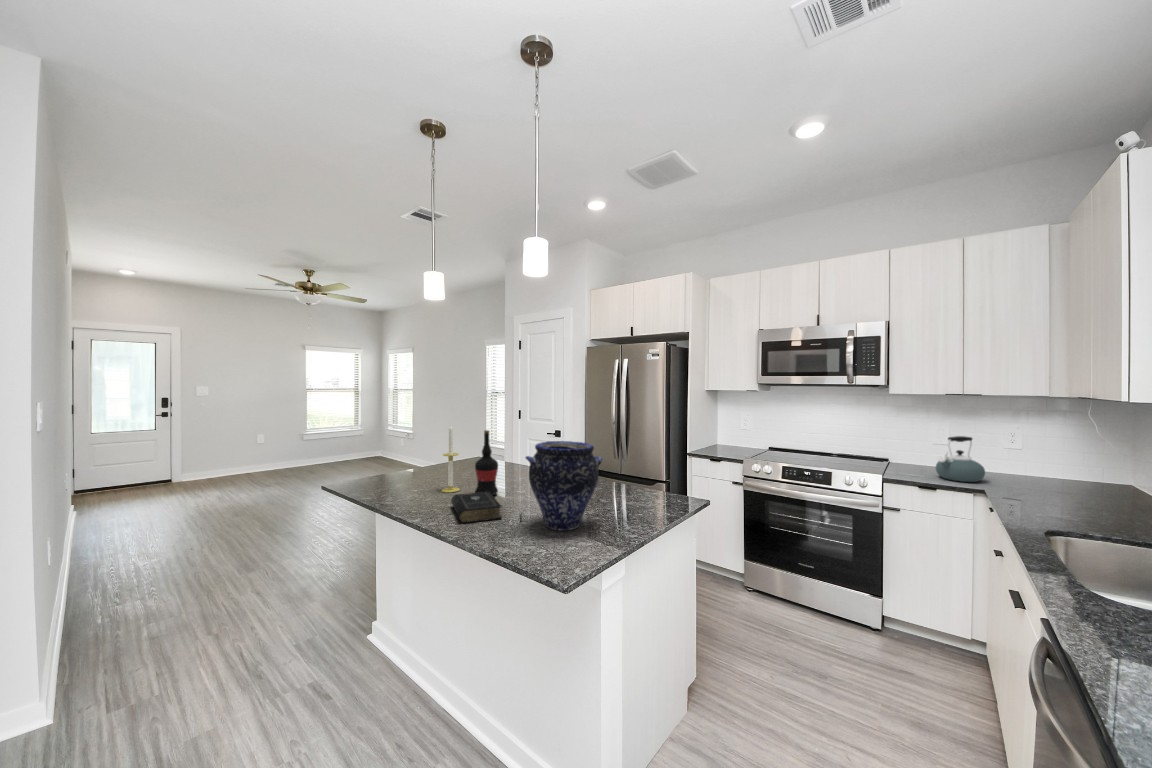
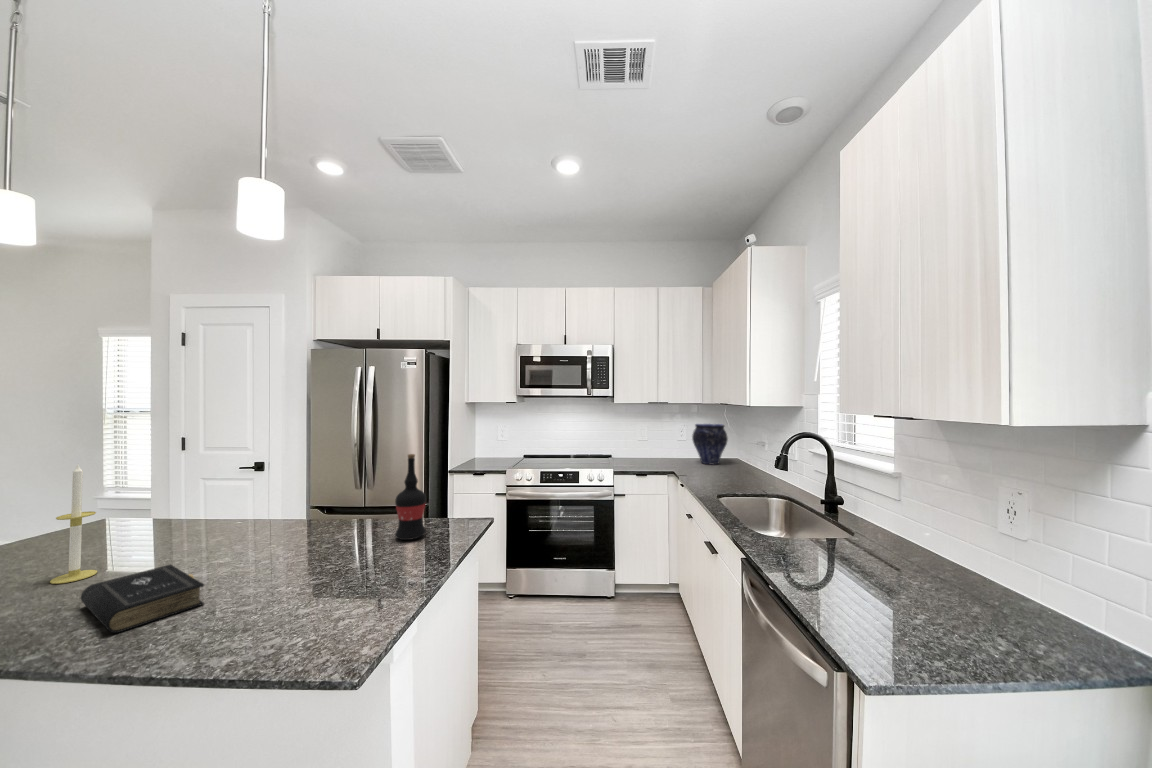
wine bottle: present [475,430,498,495] -> present [395,454,426,540]
kettle: present [936,436,985,482] -> none [645,433,673,467]
vase: present [526,441,602,530] -> present [692,424,728,465]

